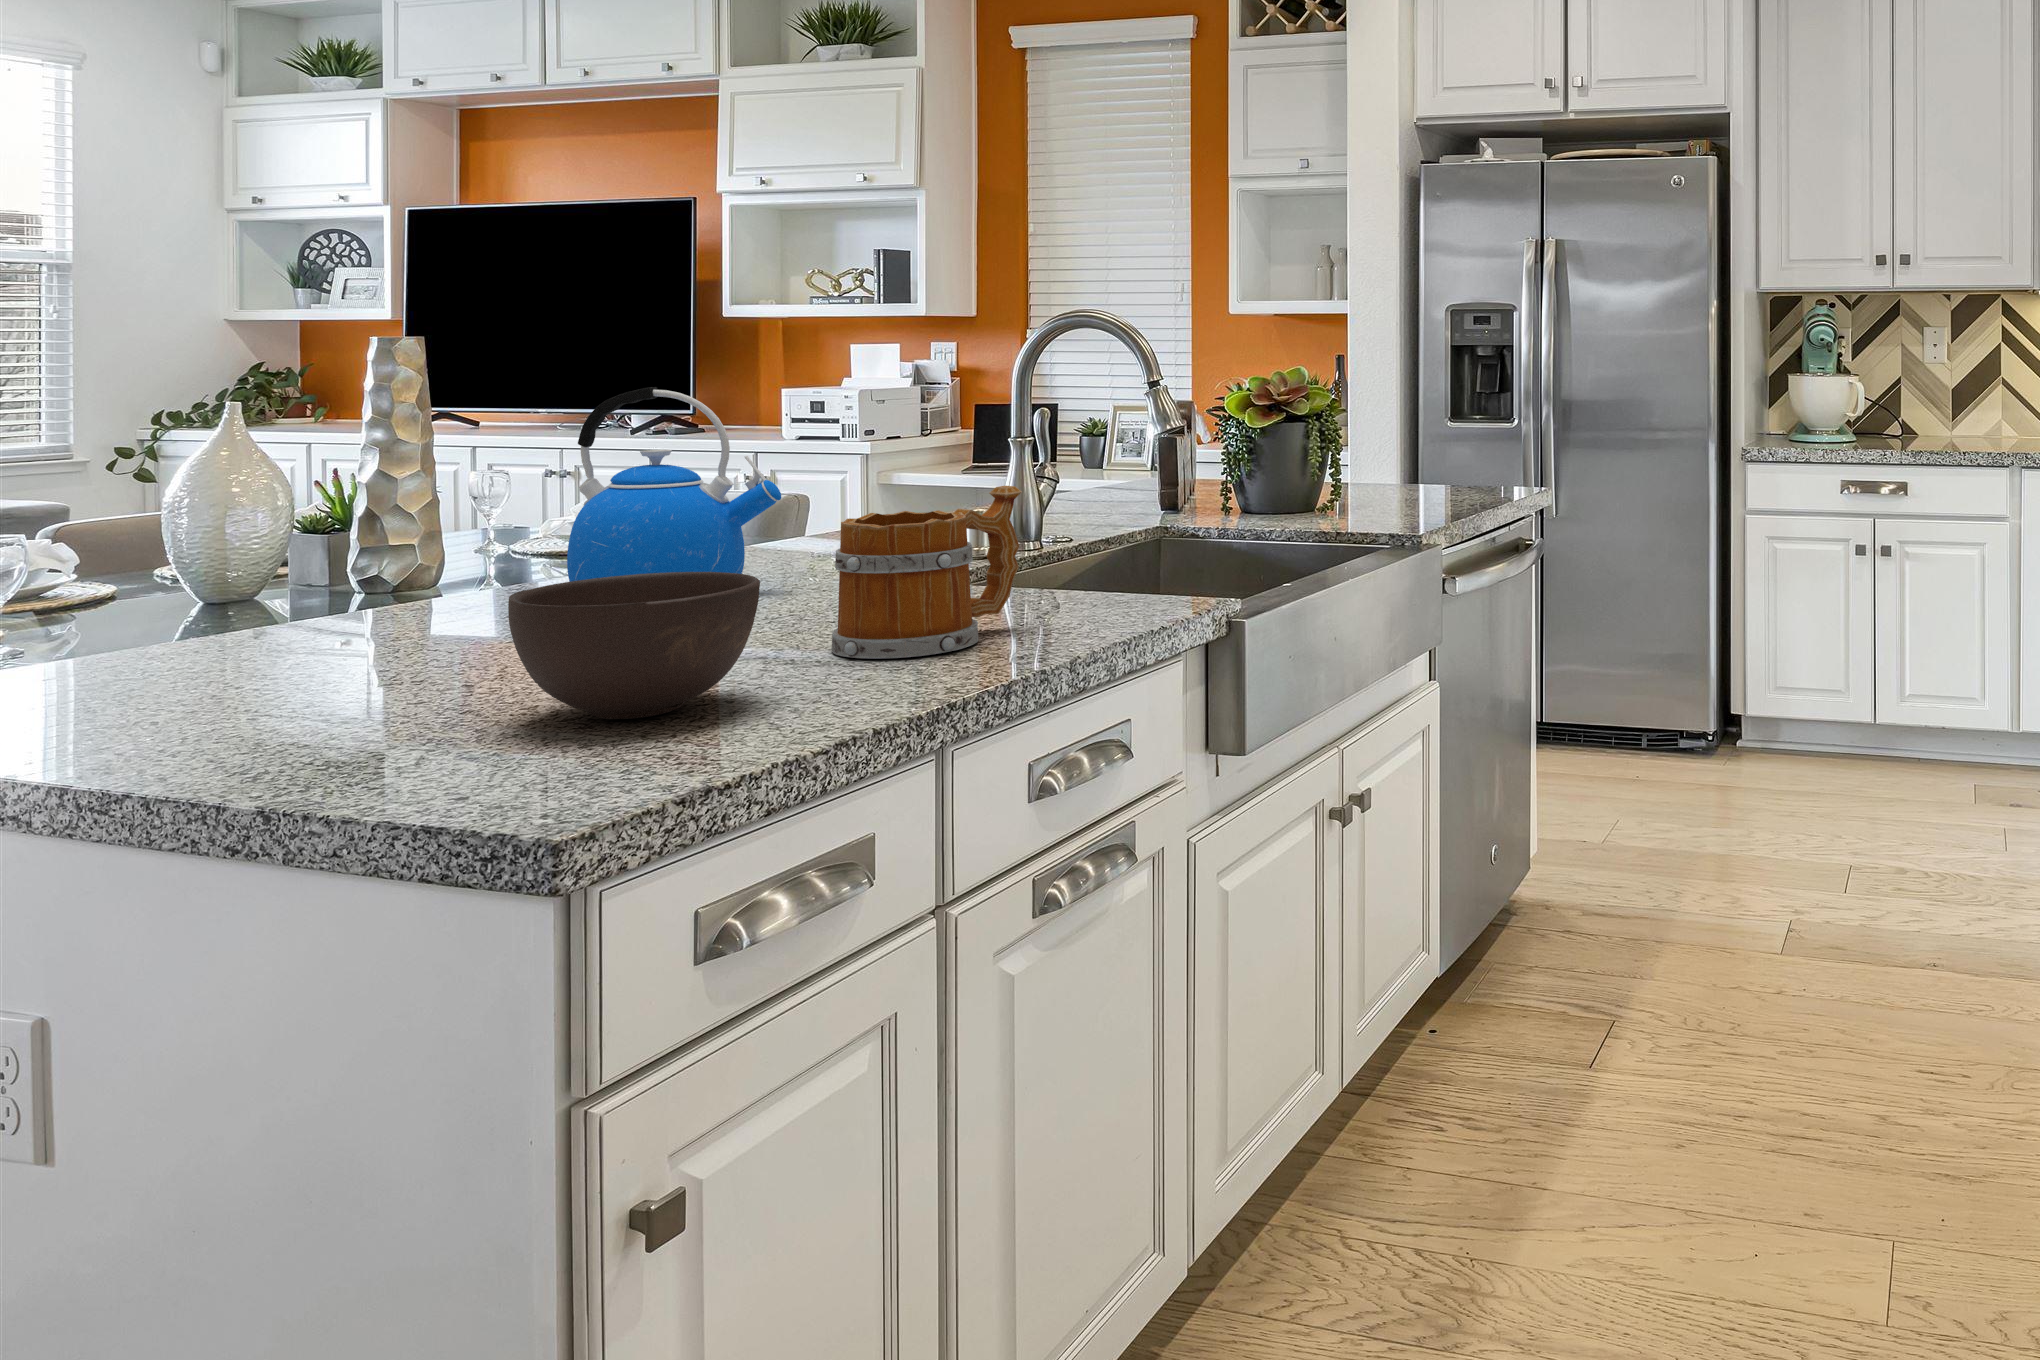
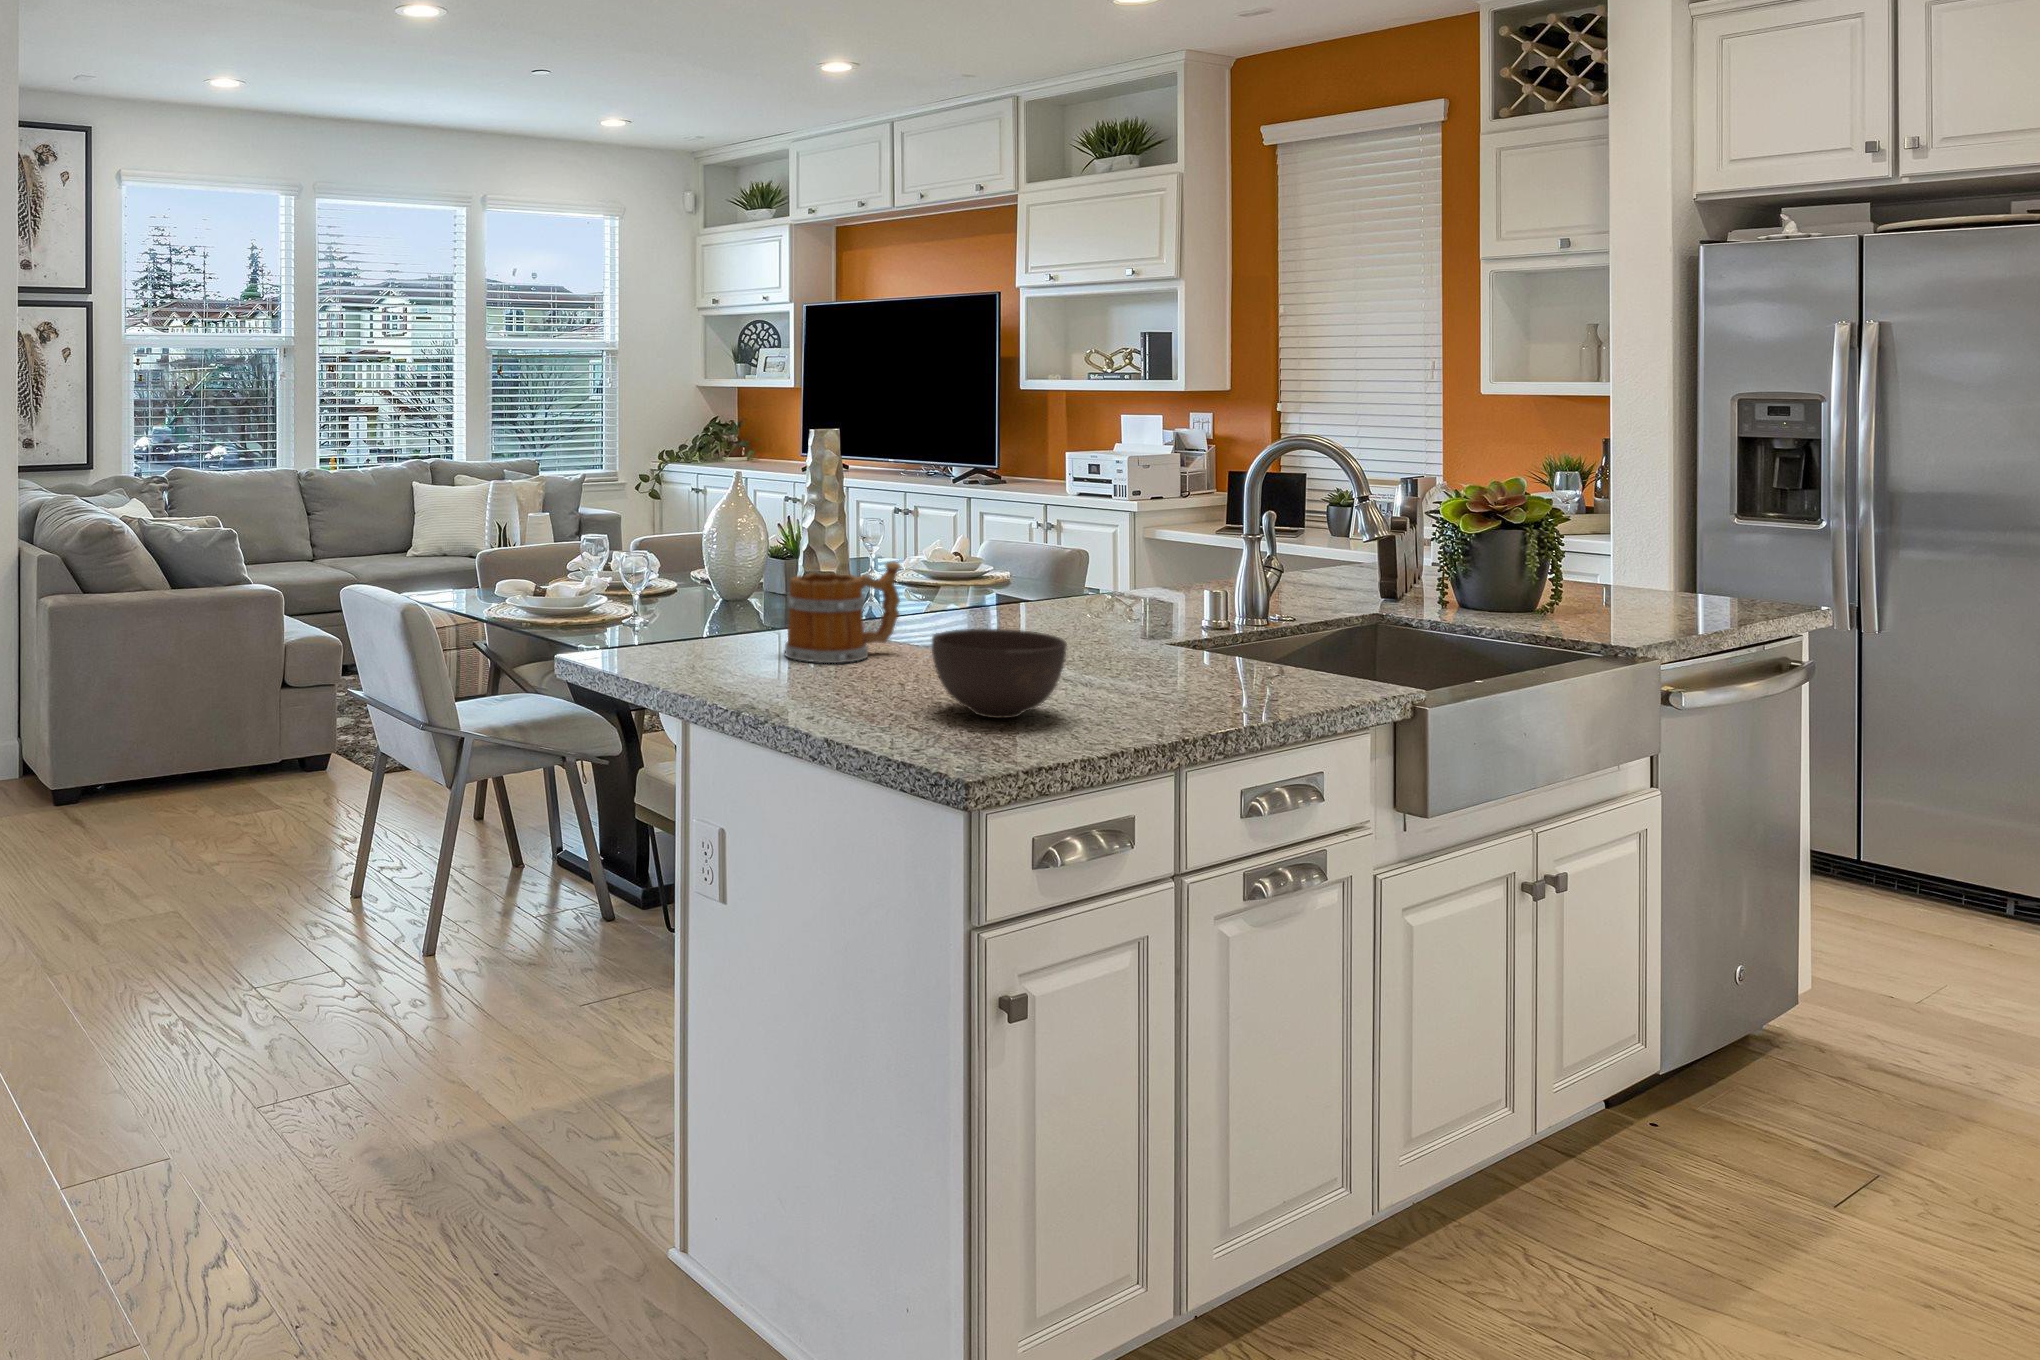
kettle: present [567,387,781,582] -> none [942,493,1074,640]
mug: present [832,486,1022,659] -> present [785,562,901,663]

